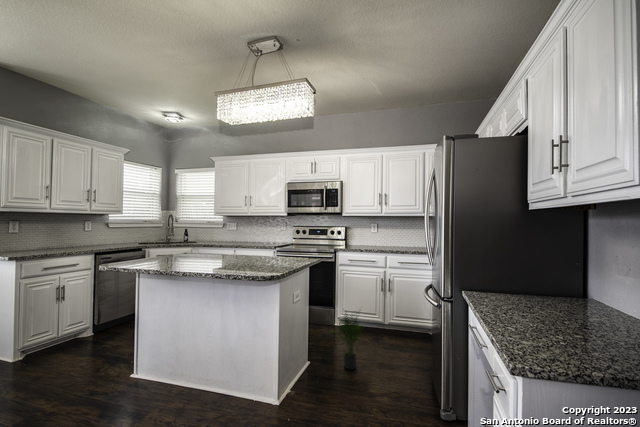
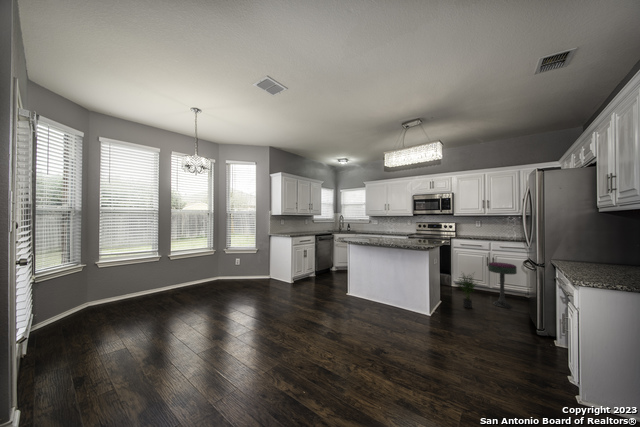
bar stool: none [381,287,417,359] -> present [488,262,517,308]

